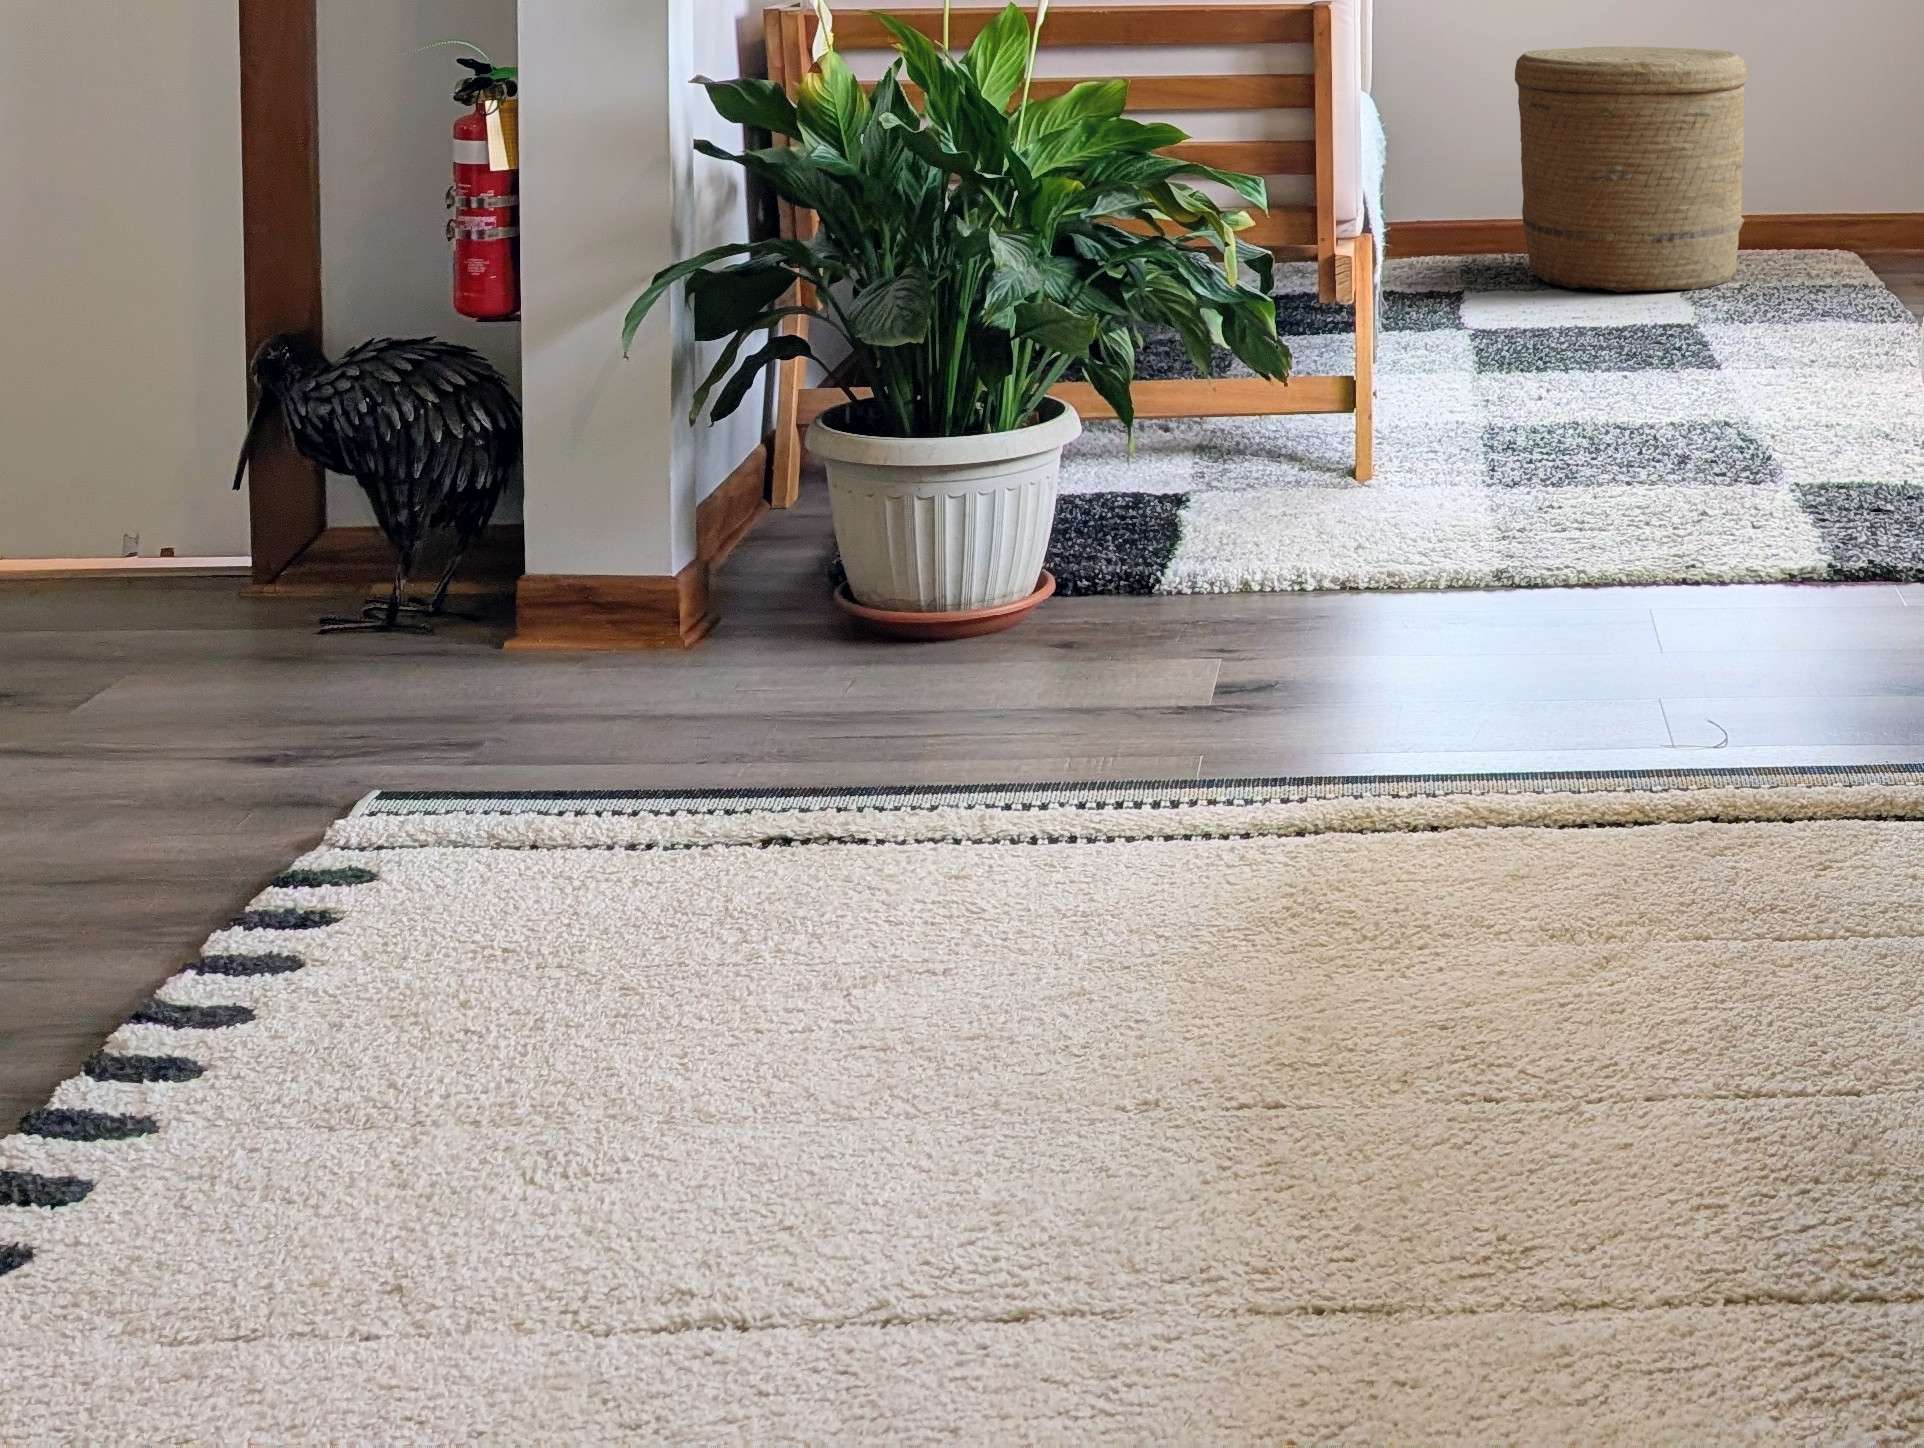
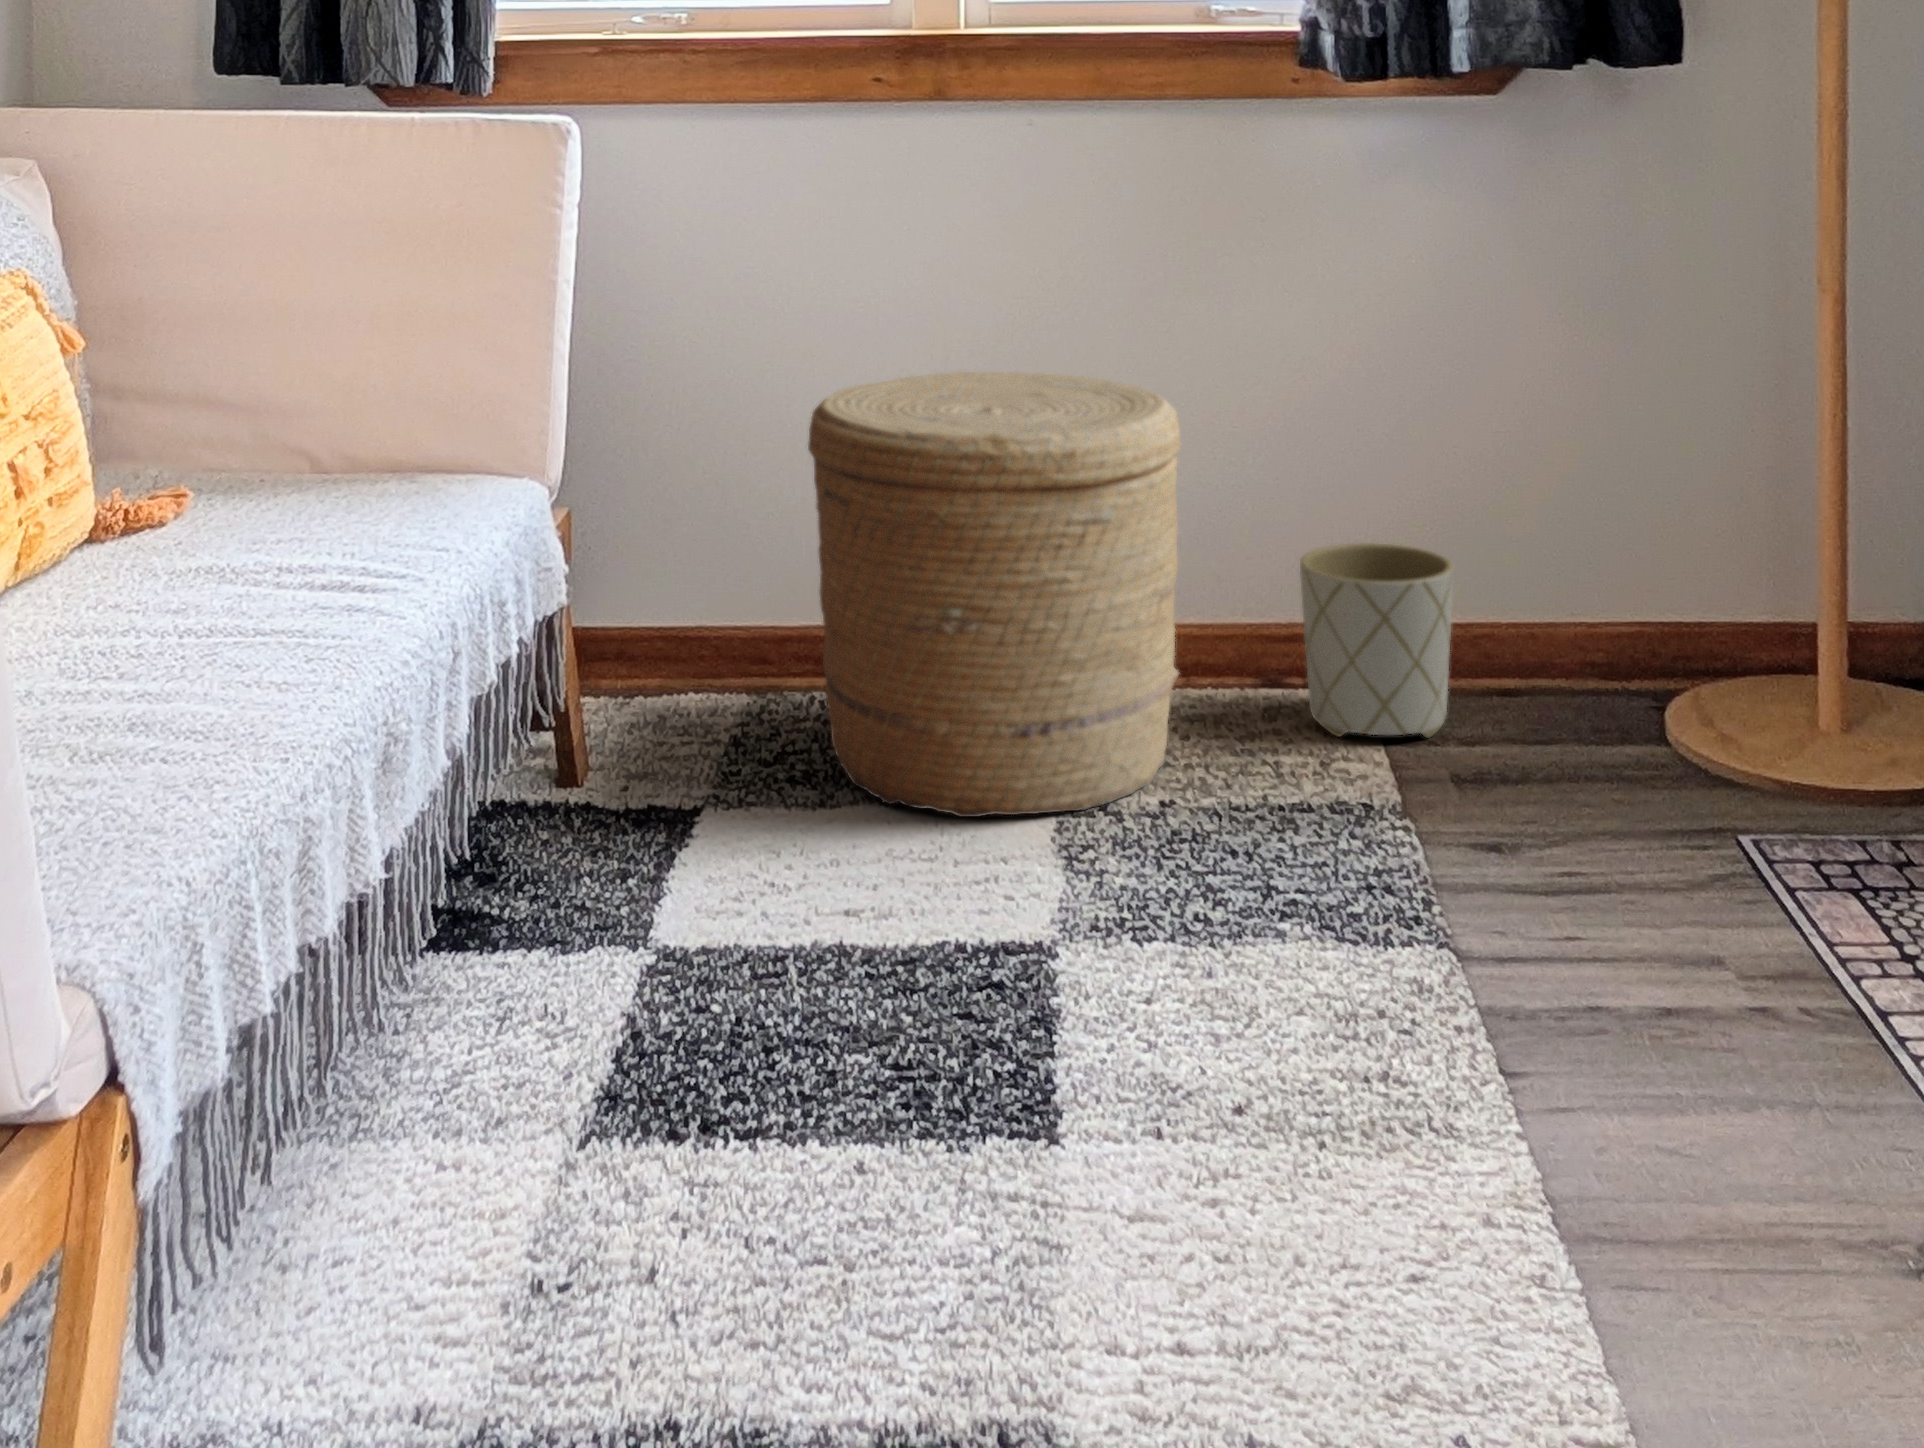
planter: none [1816,155,1912,265] -> present [1300,543,1454,738]

